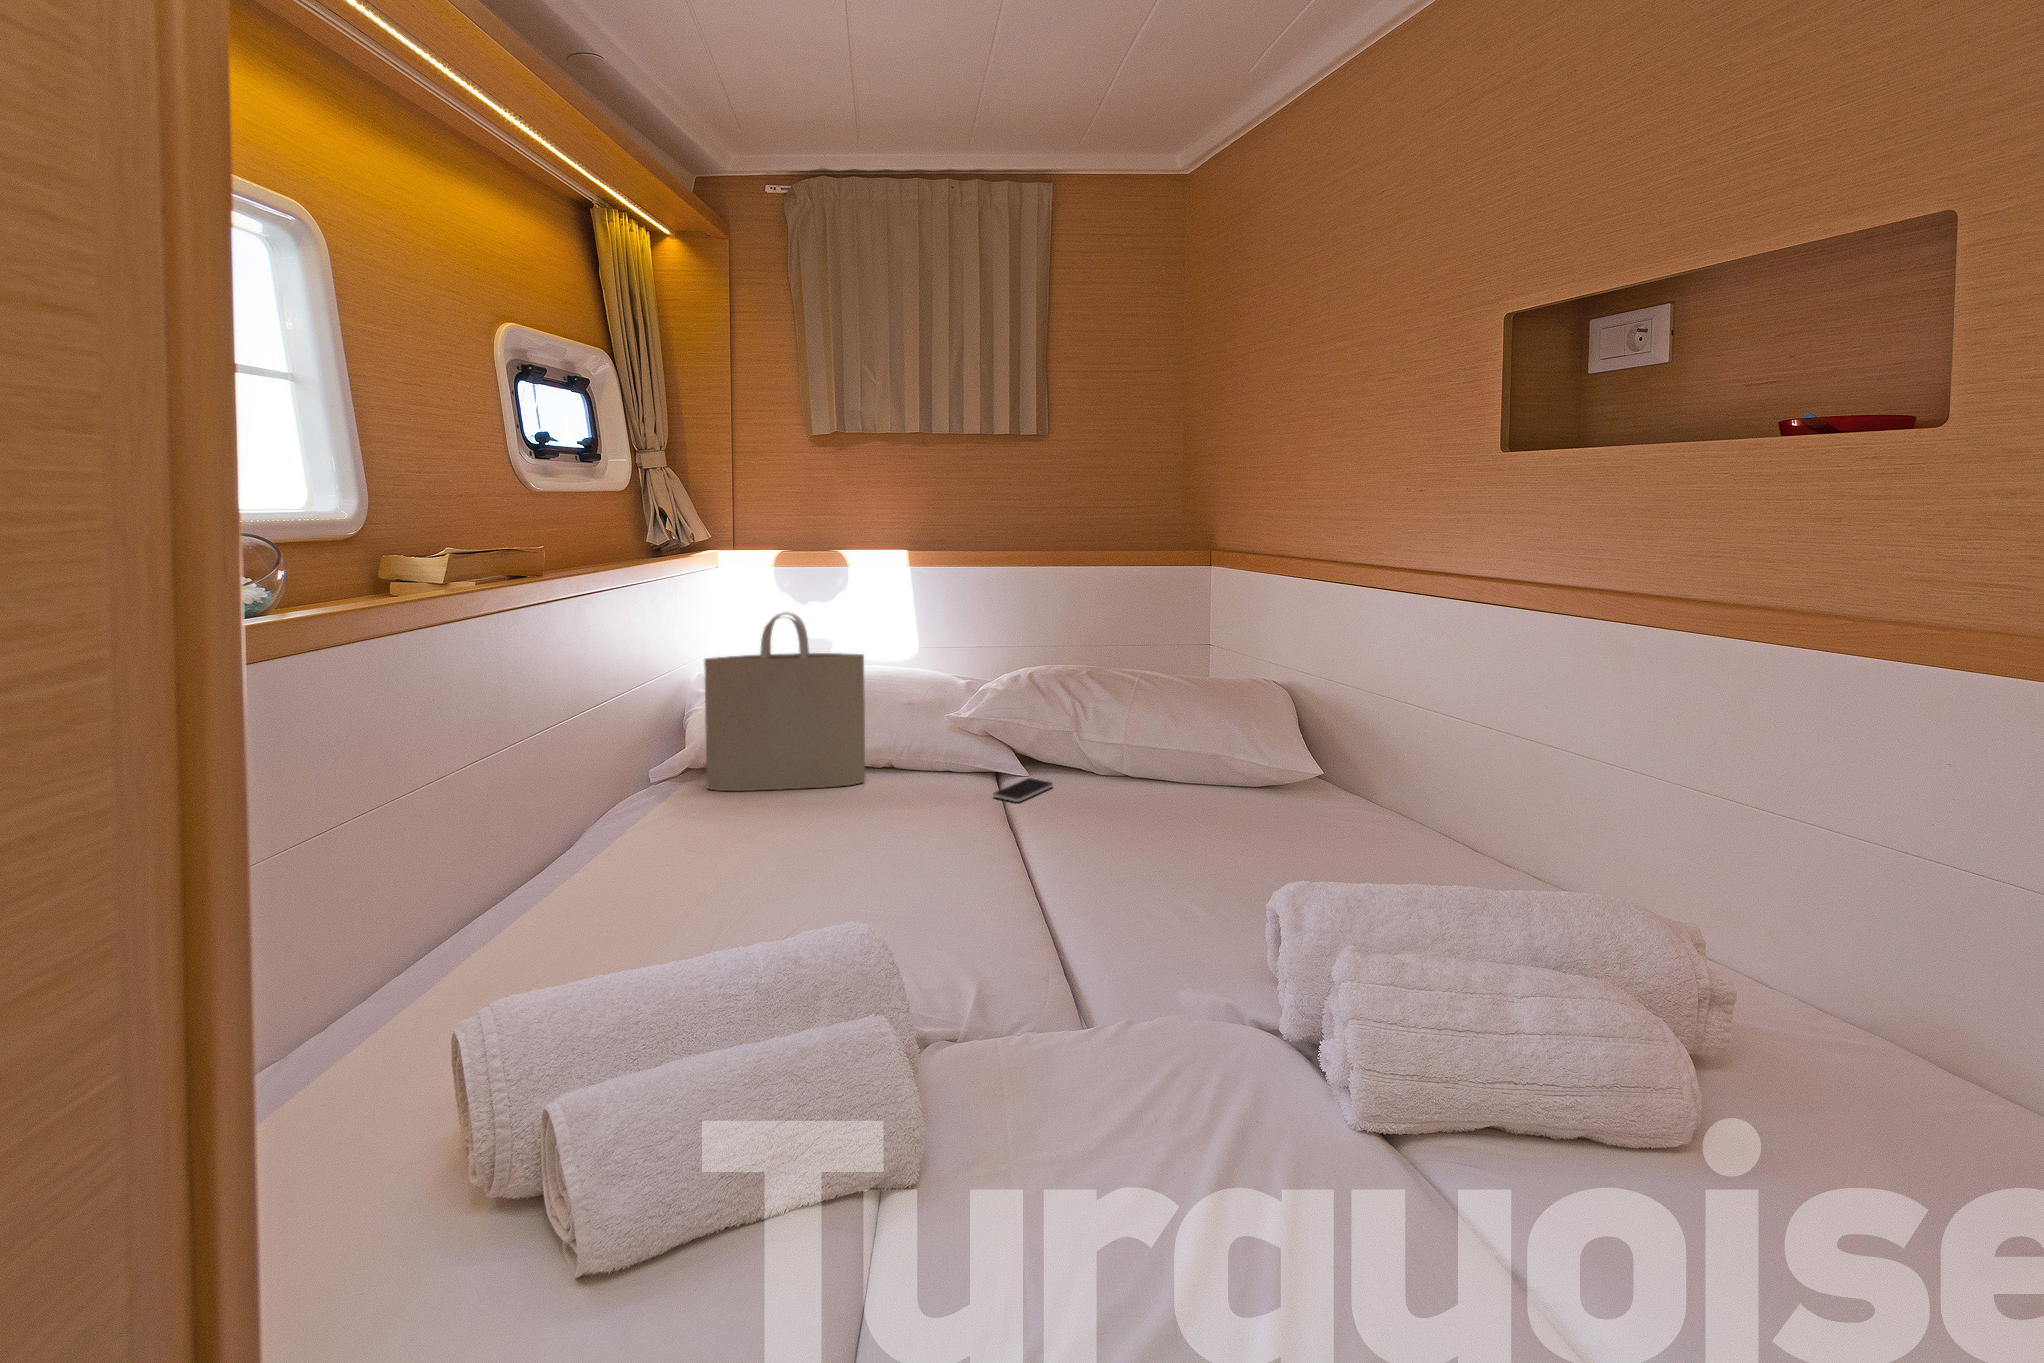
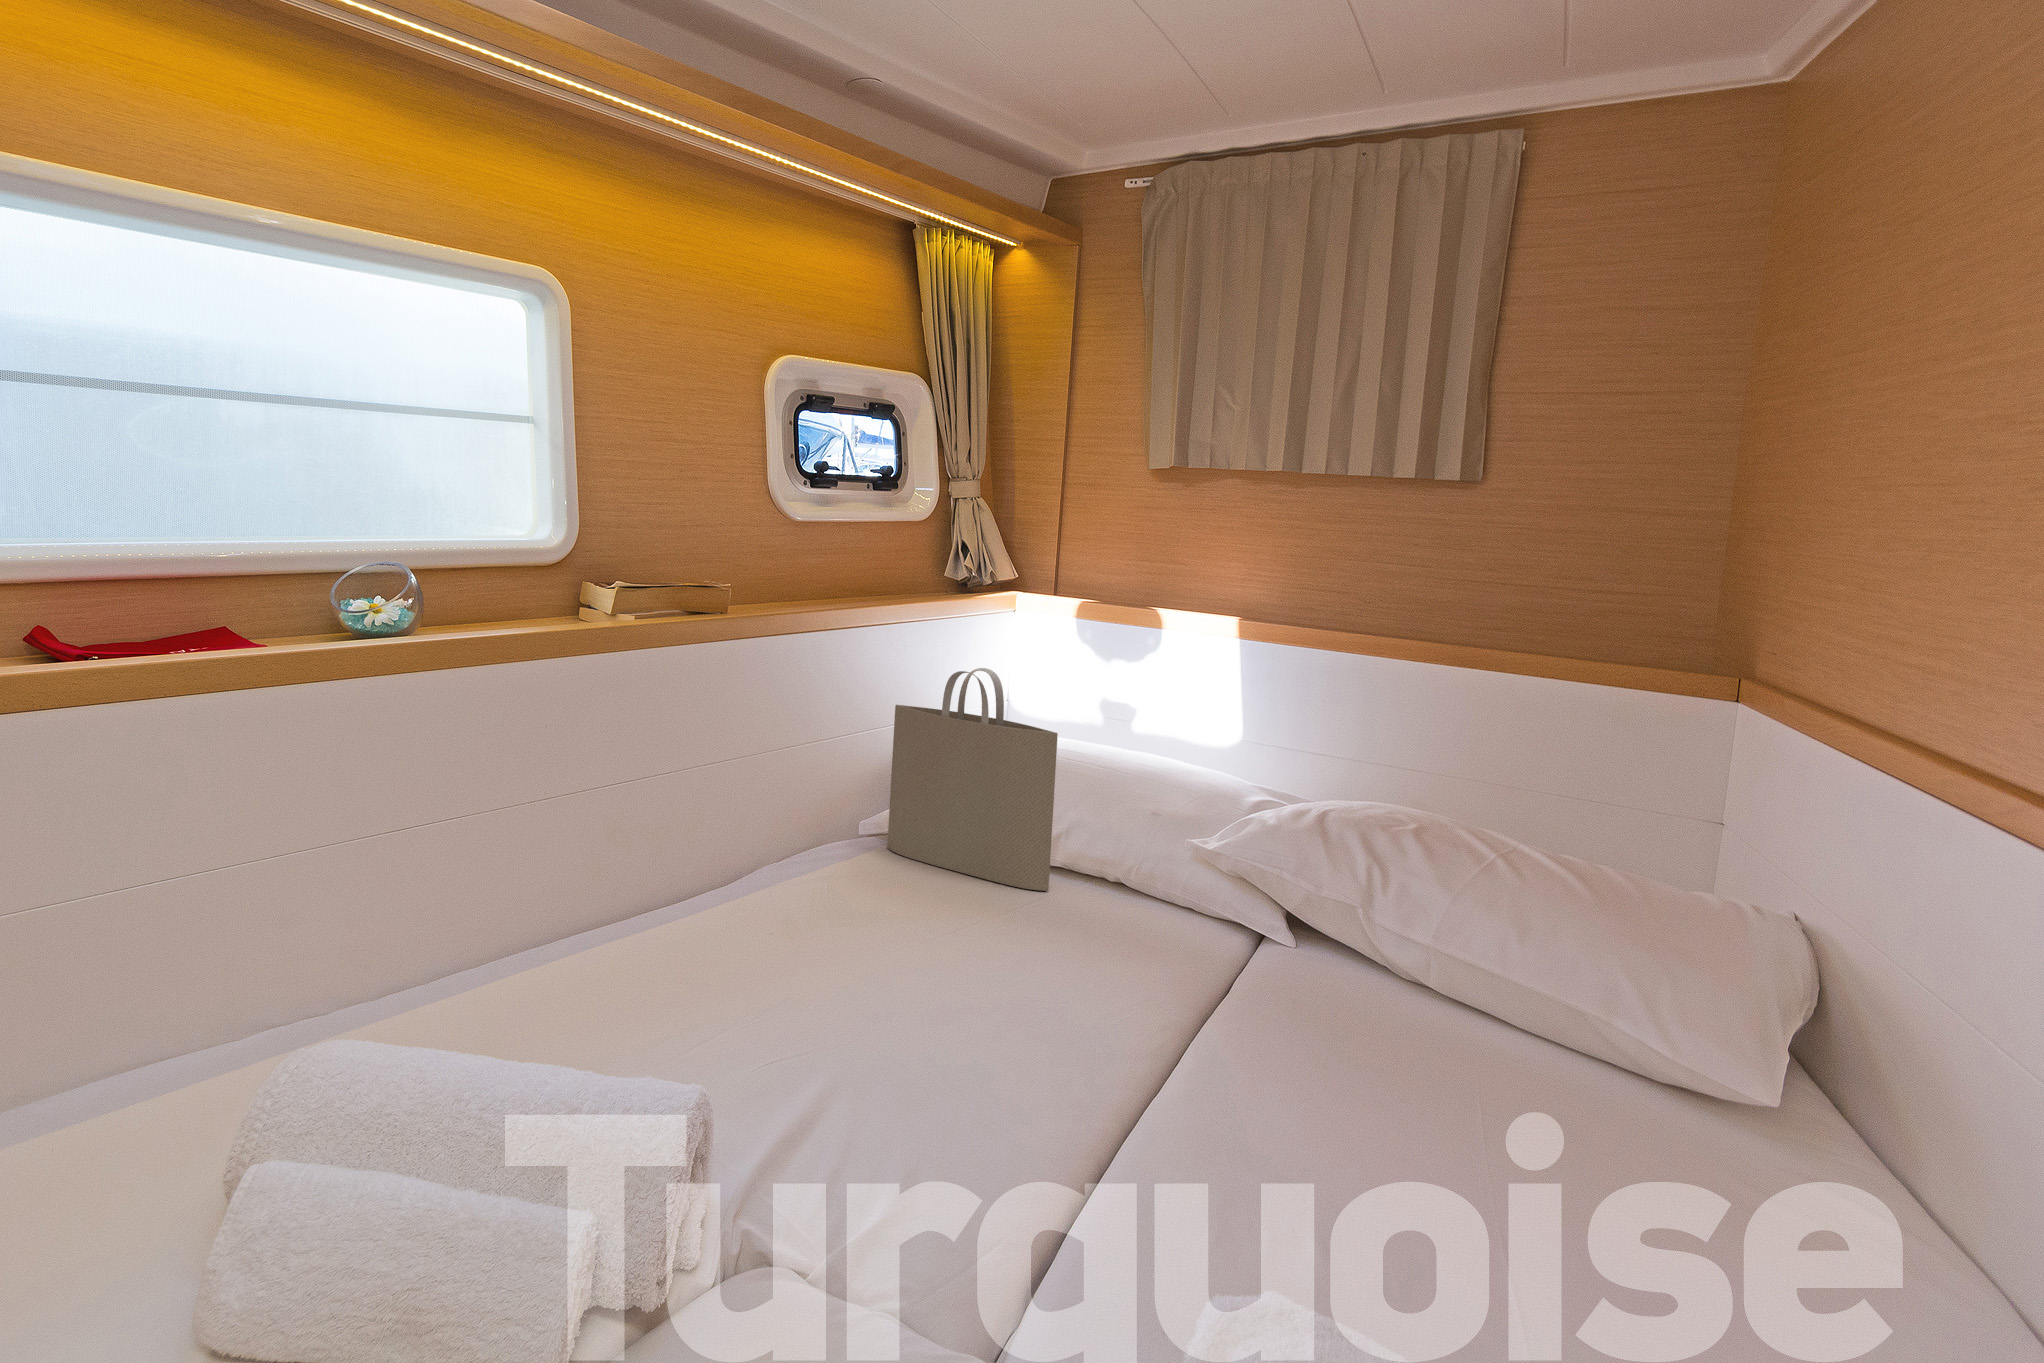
smartphone: present [993,778,1053,802] -> none [1171,952,1276,976]

